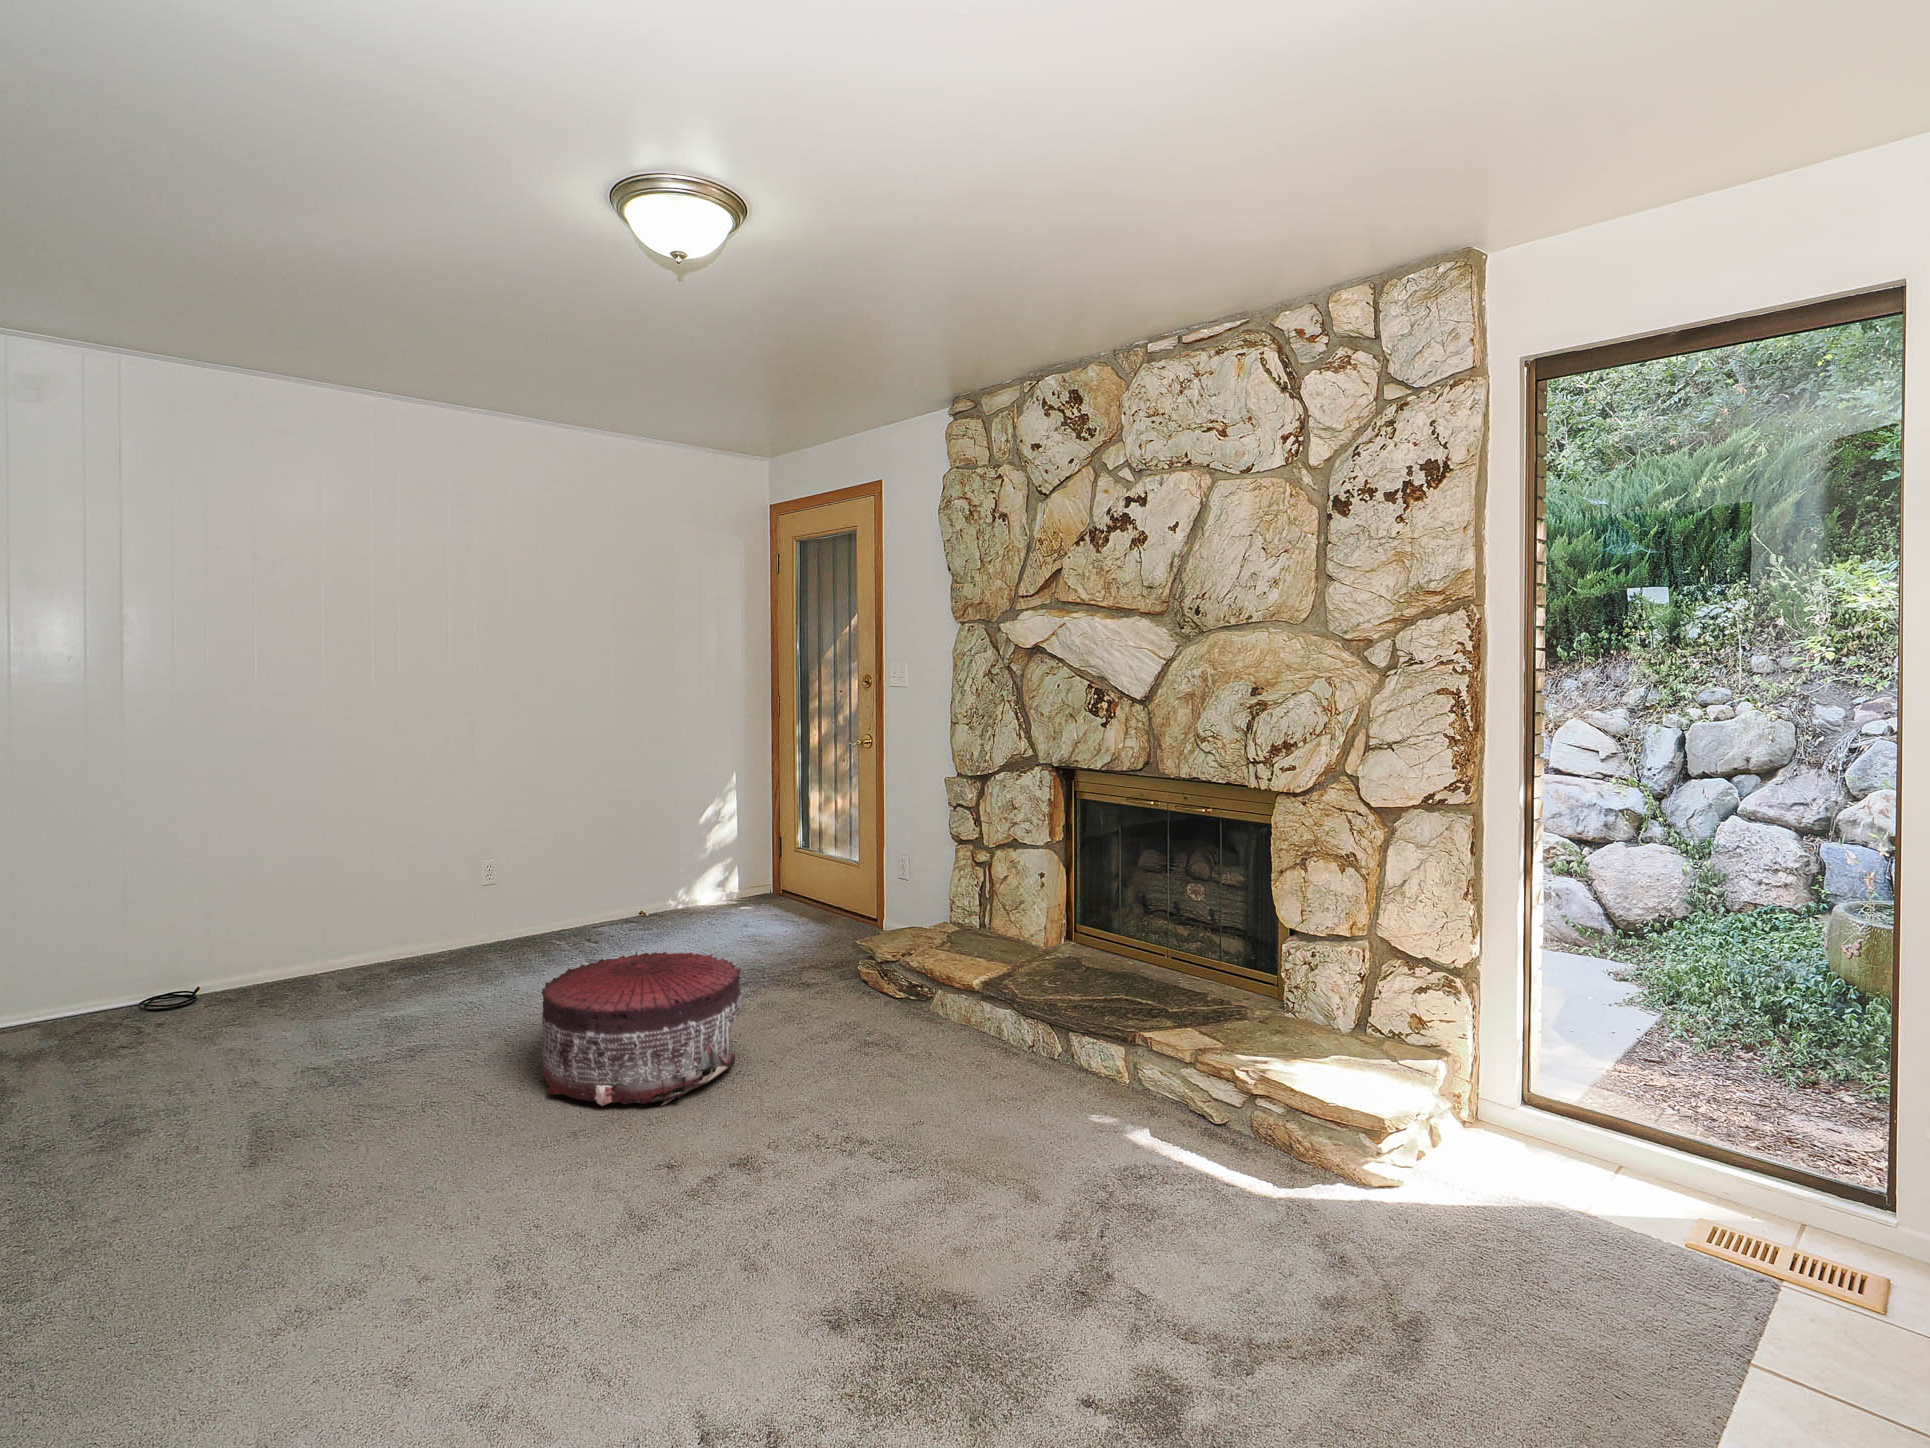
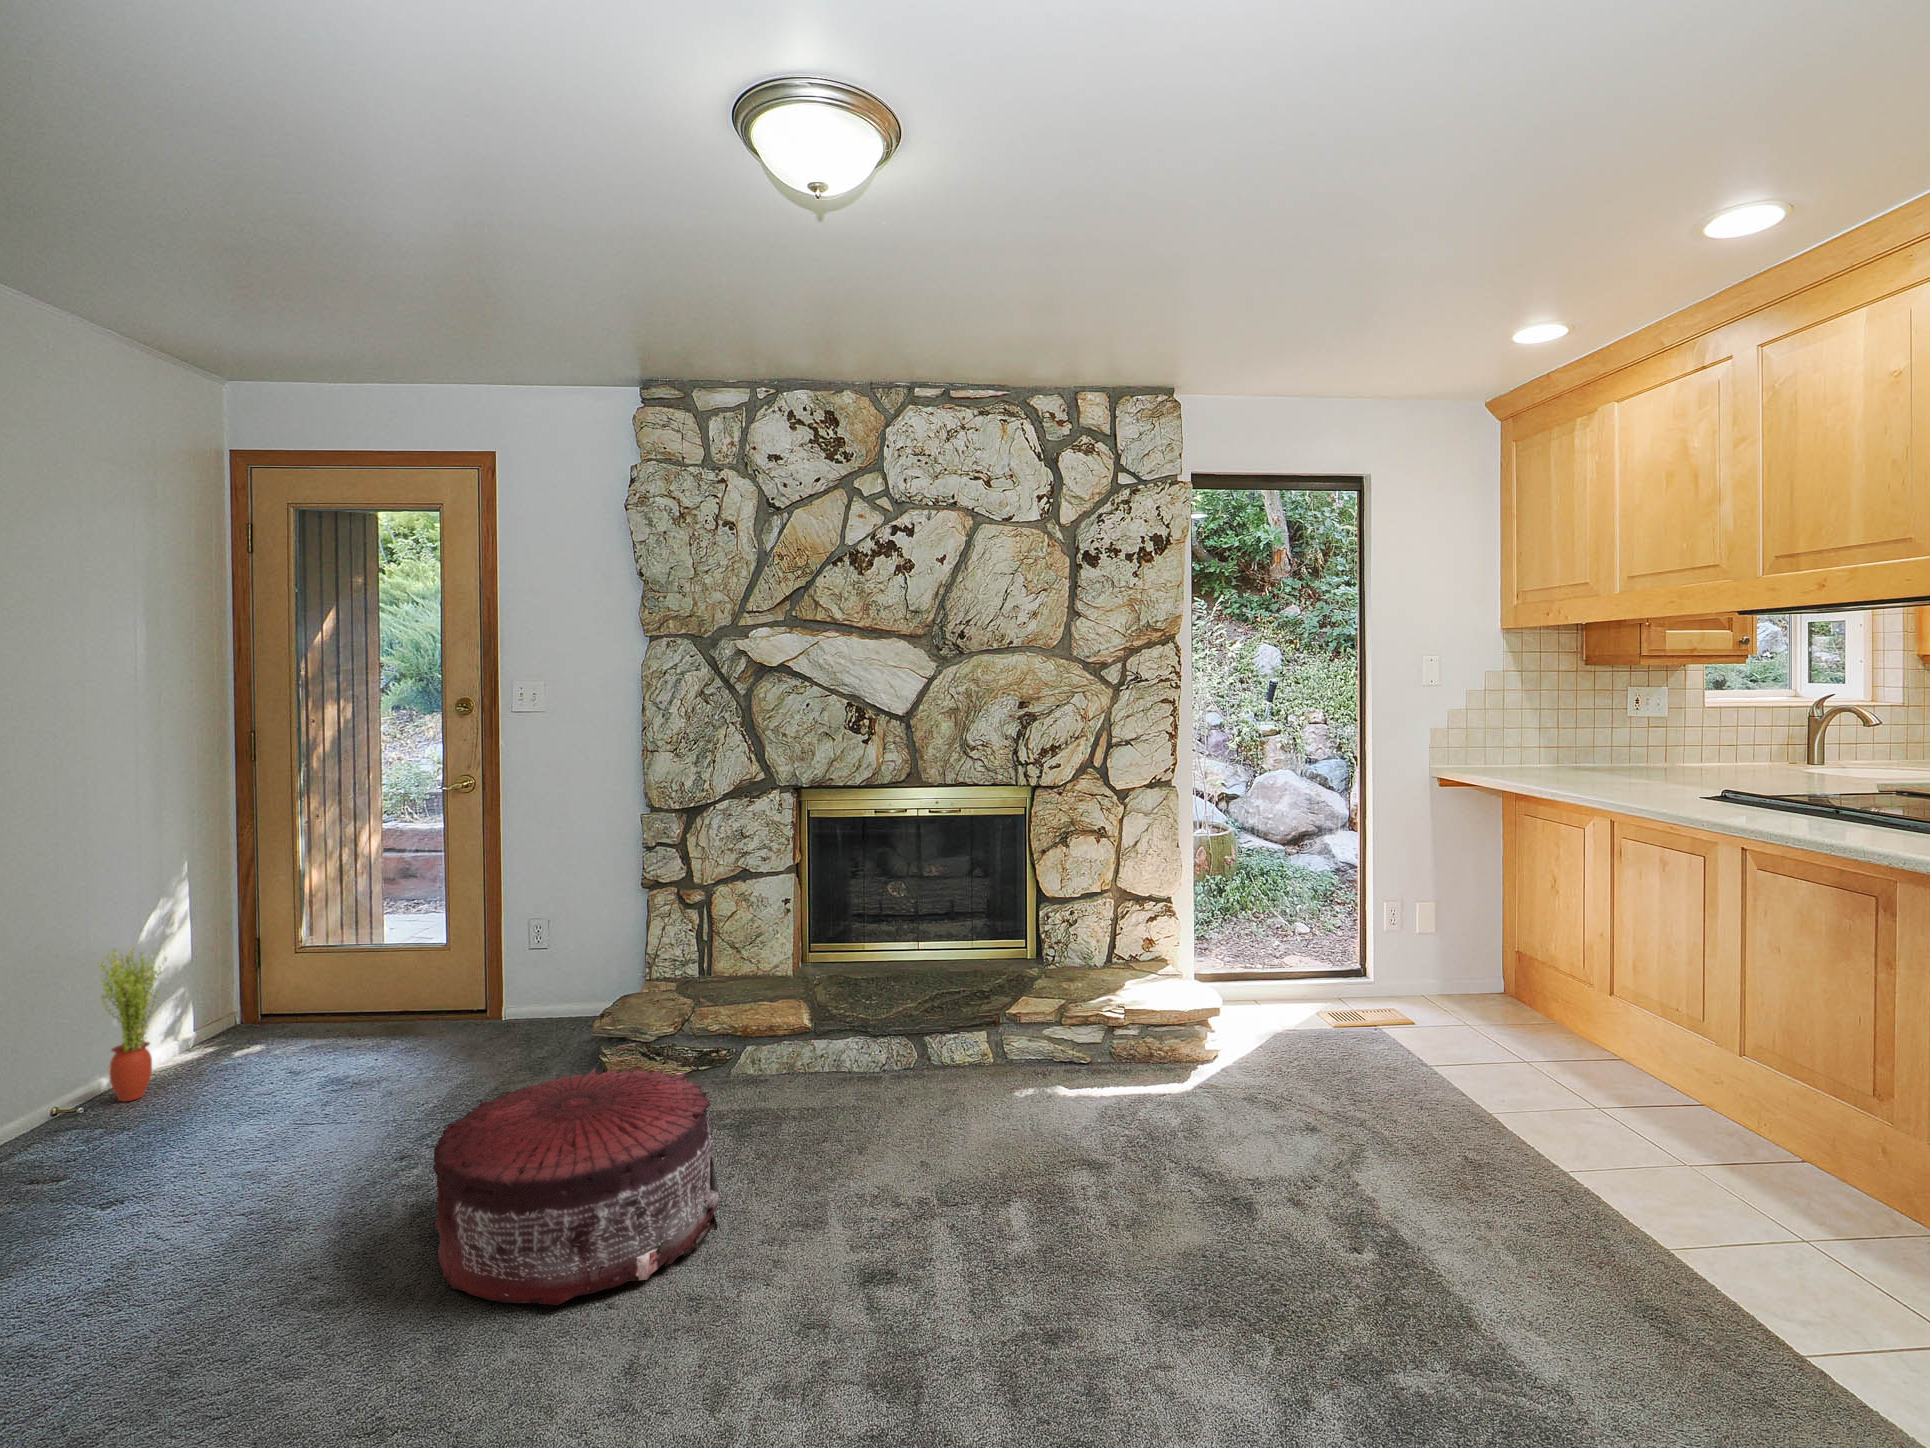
potted plant: none [652,822,694,918] -> present [98,950,167,1101]

